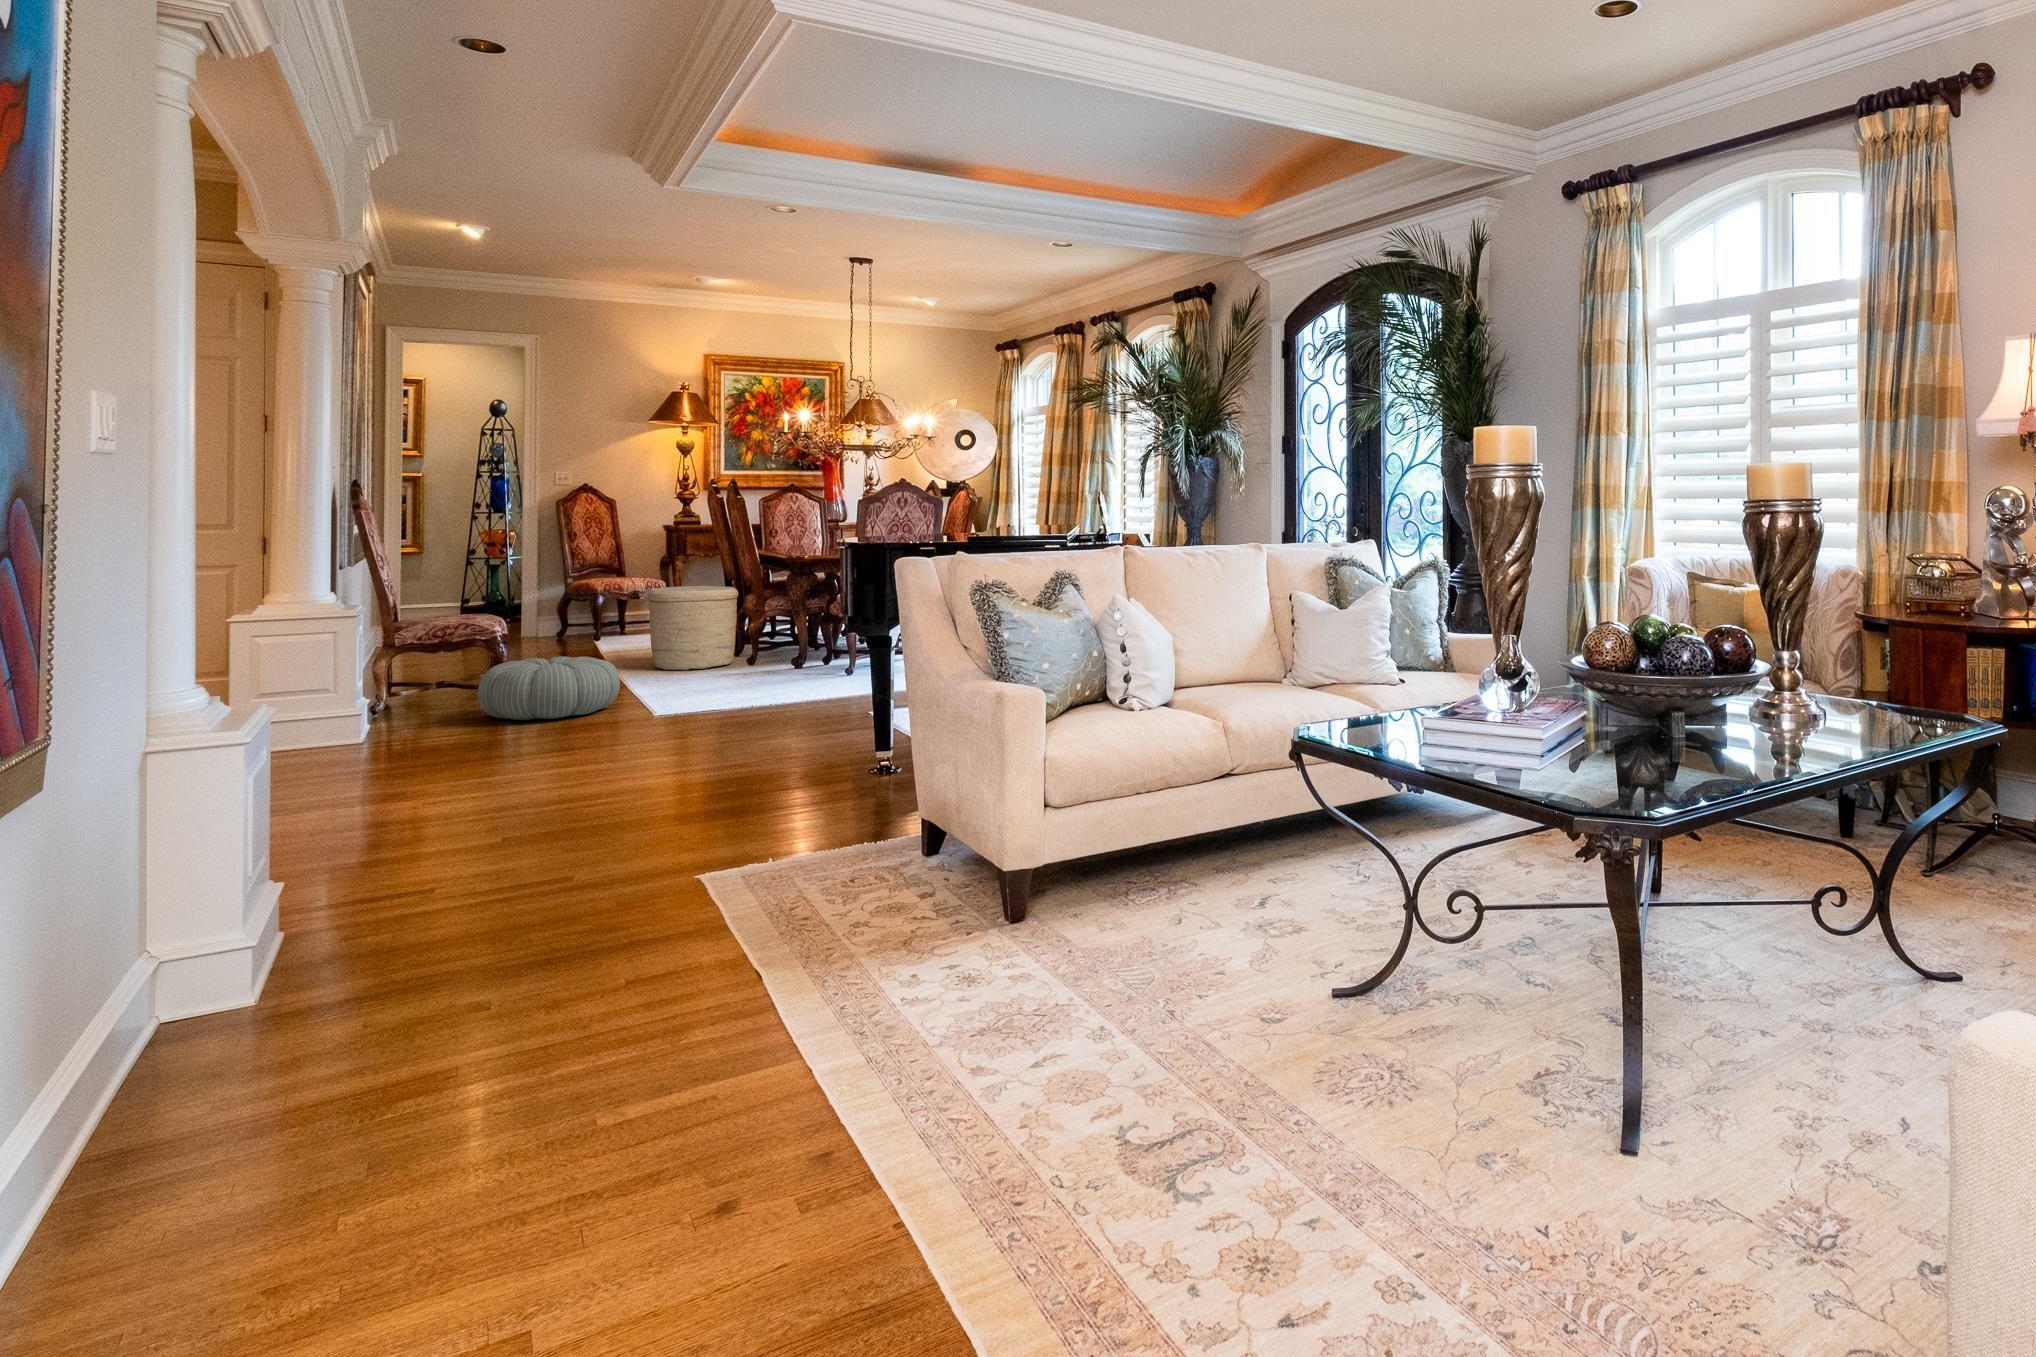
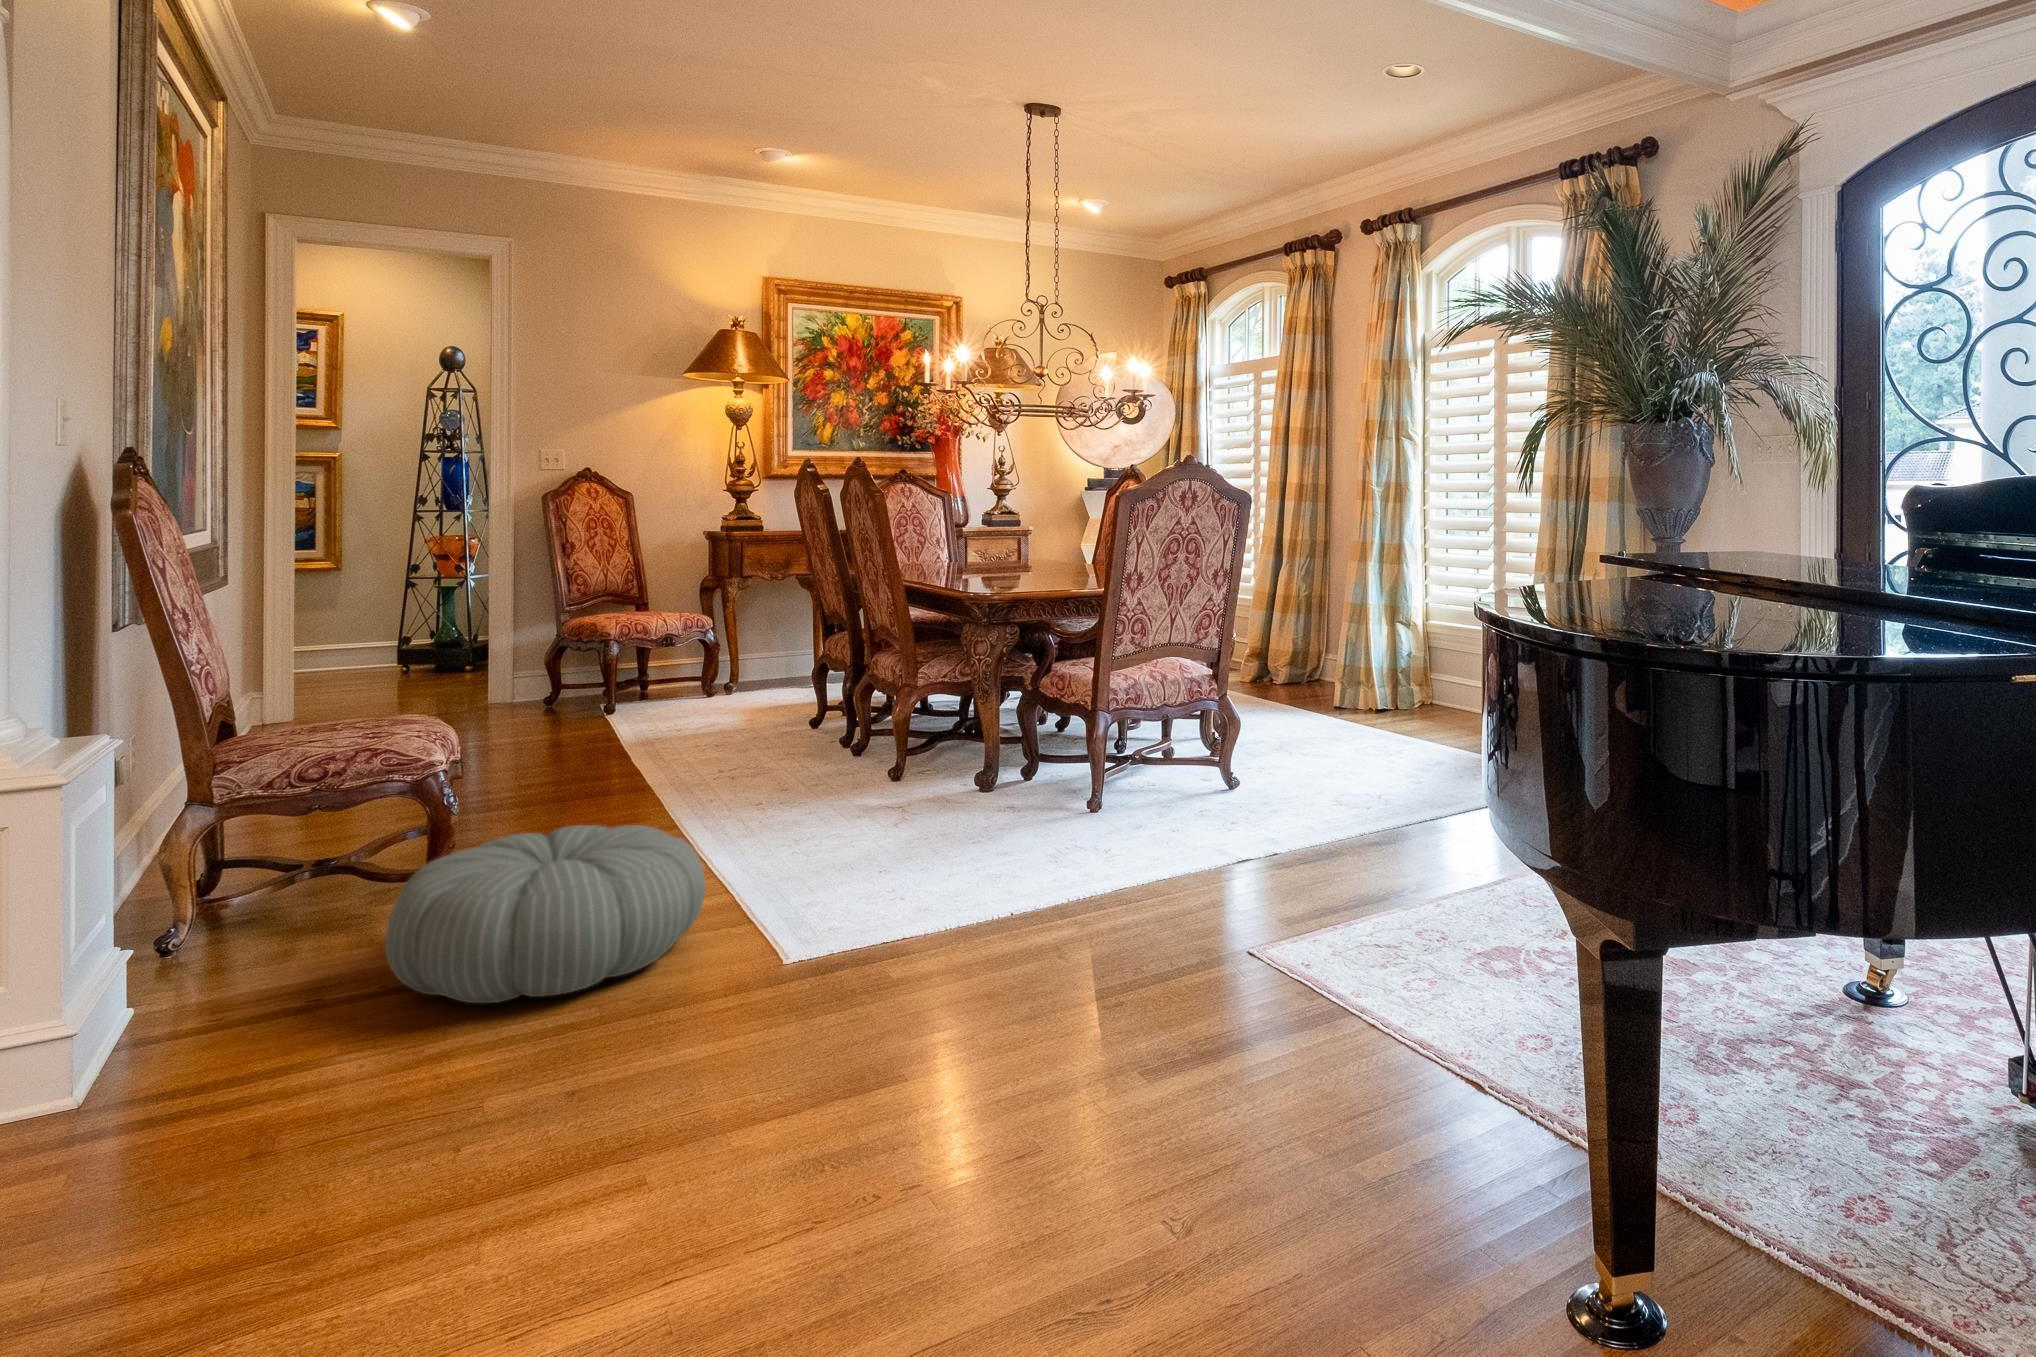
basket: present [648,586,738,670] -> none [718,640,872,797]

